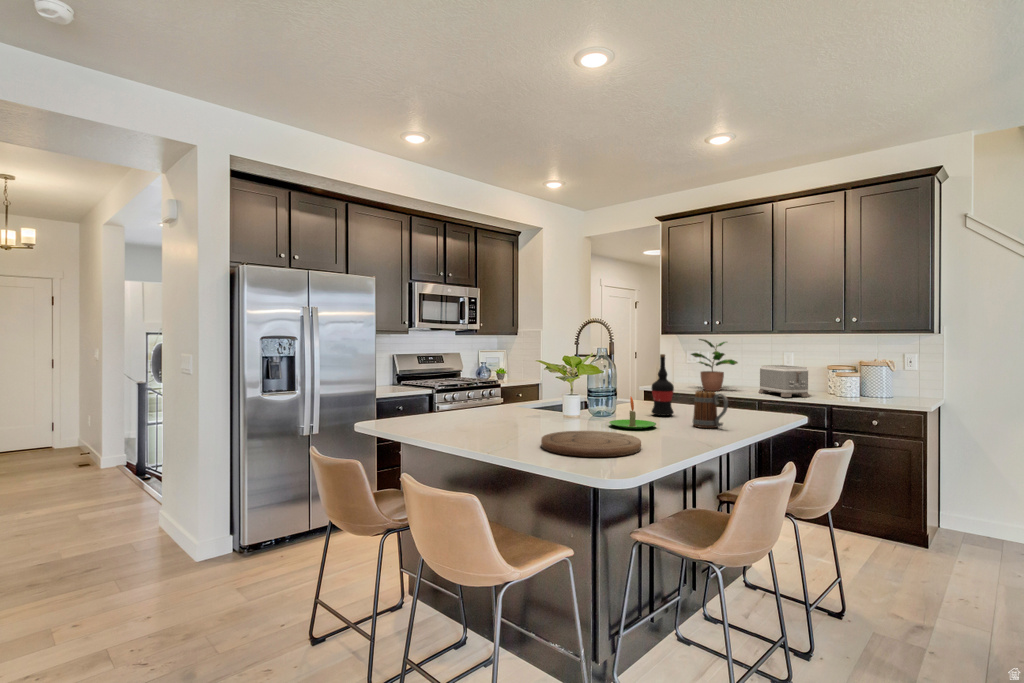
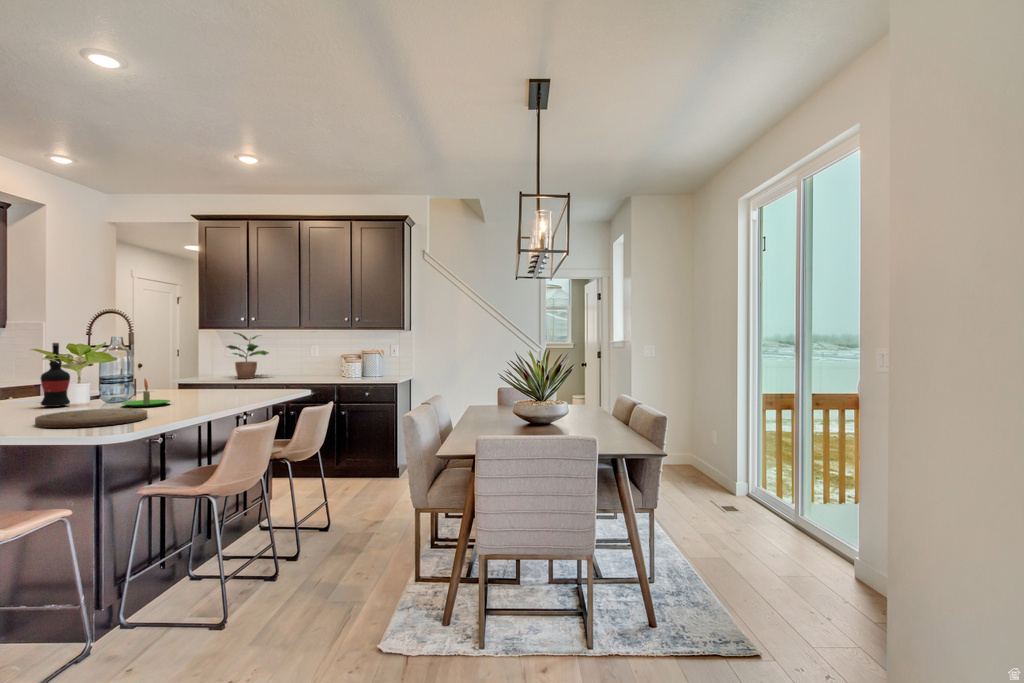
wine bottle: present [652,354,674,416] -> present [41,343,70,407]
toaster: present [759,365,810,397] -> none [286,355,325,380]
mug: present [693,391,728,428] -> none [207,371,237,401]

